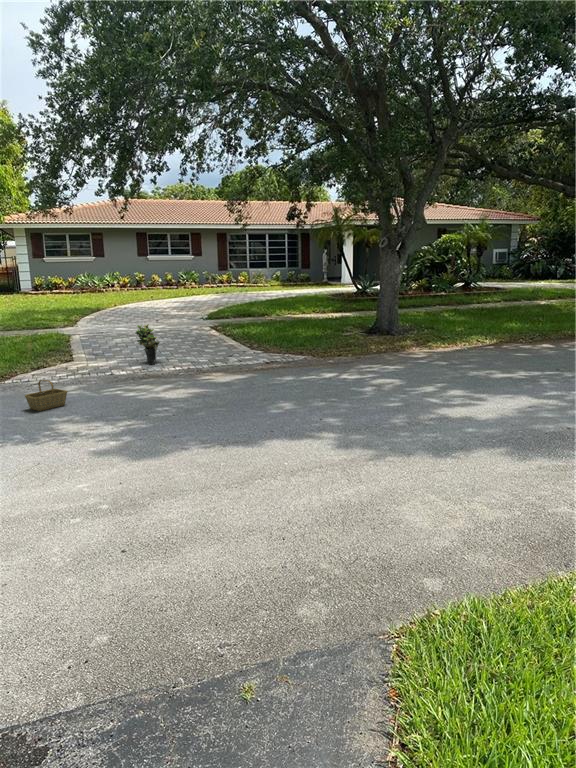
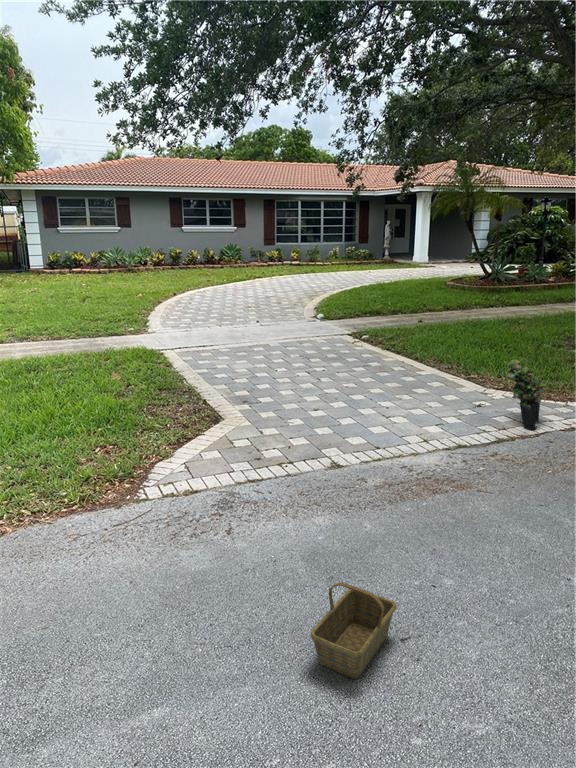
potted plant: present [135,324,159,365] -> present [504,360,546,430]

